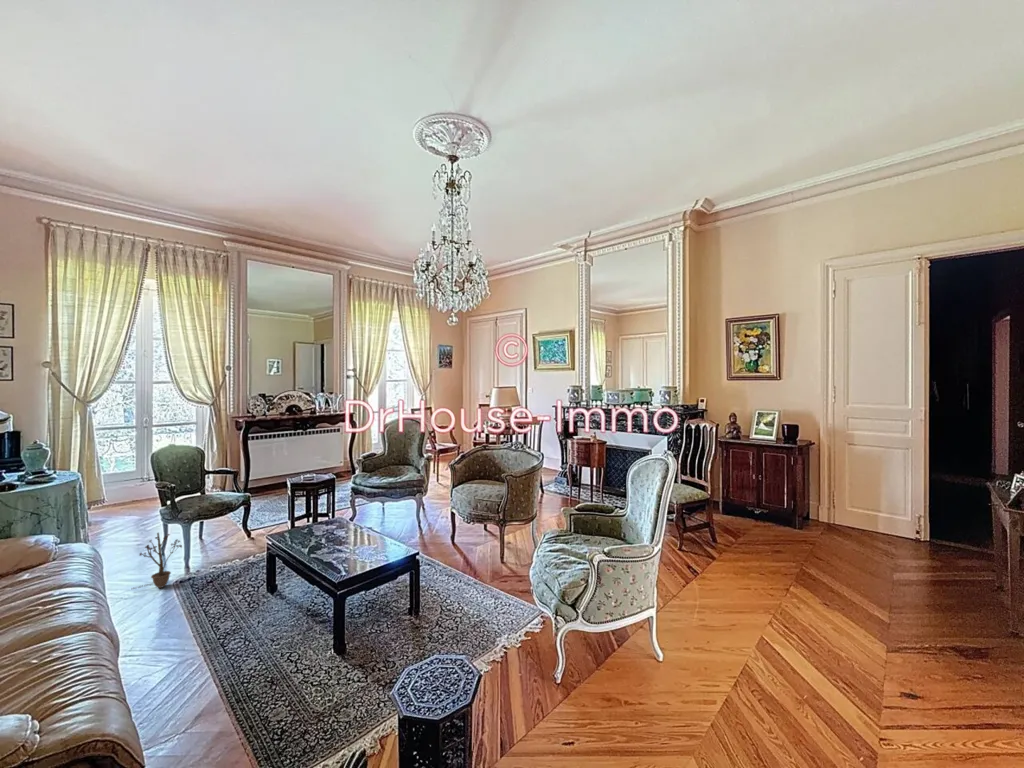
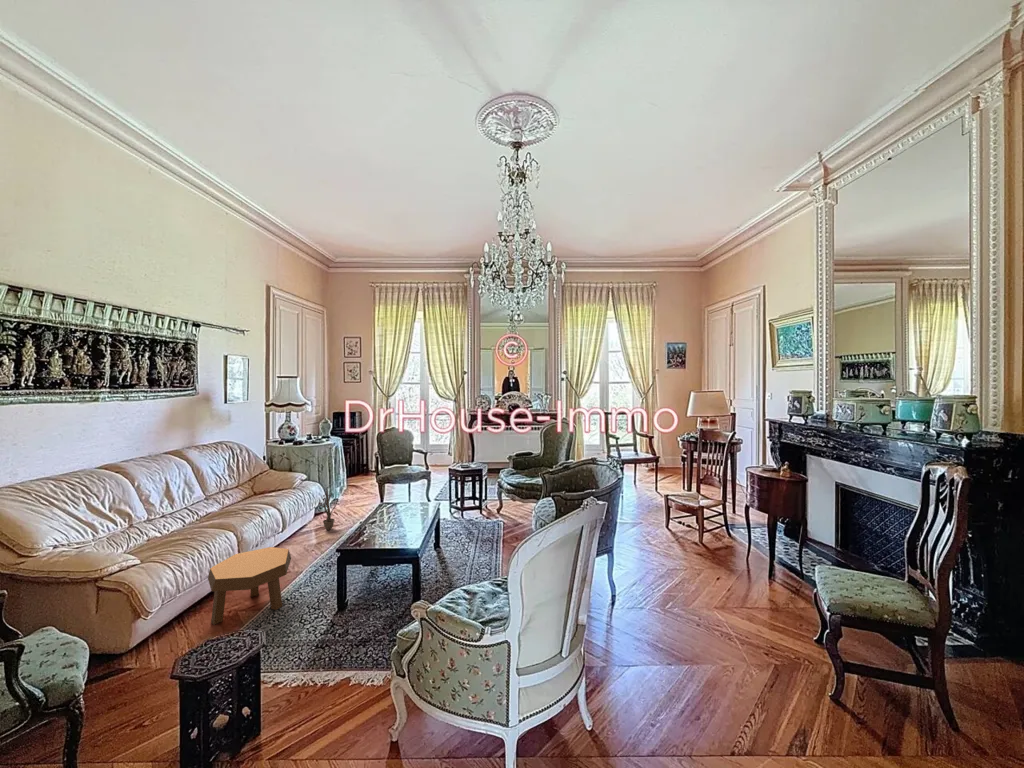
footstool: none [178,586,287,694] -> present [208,547,291,625]

